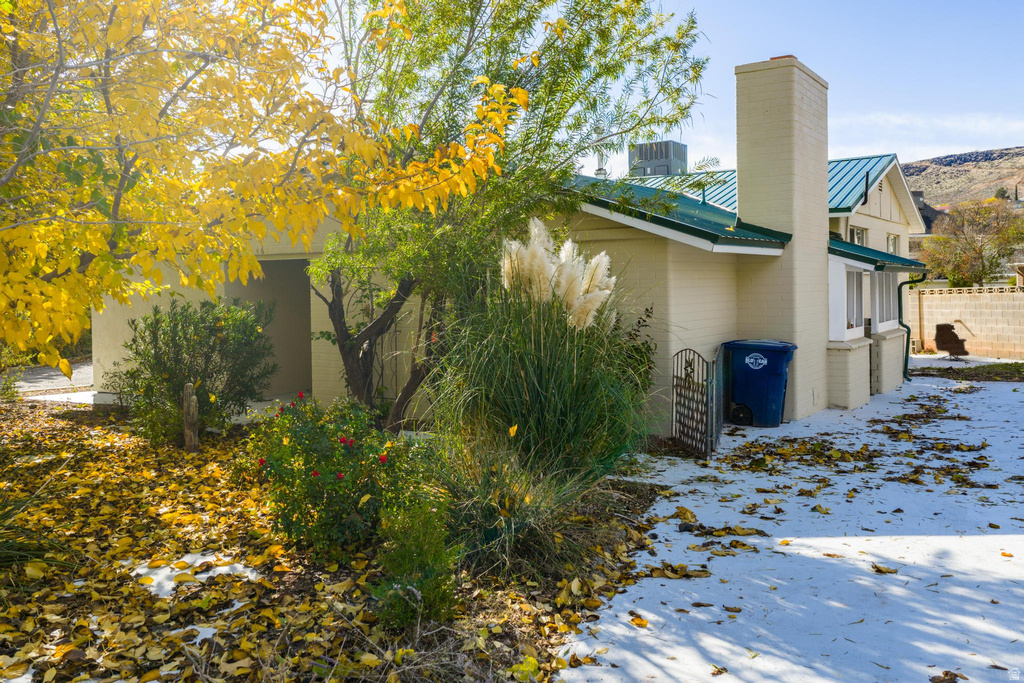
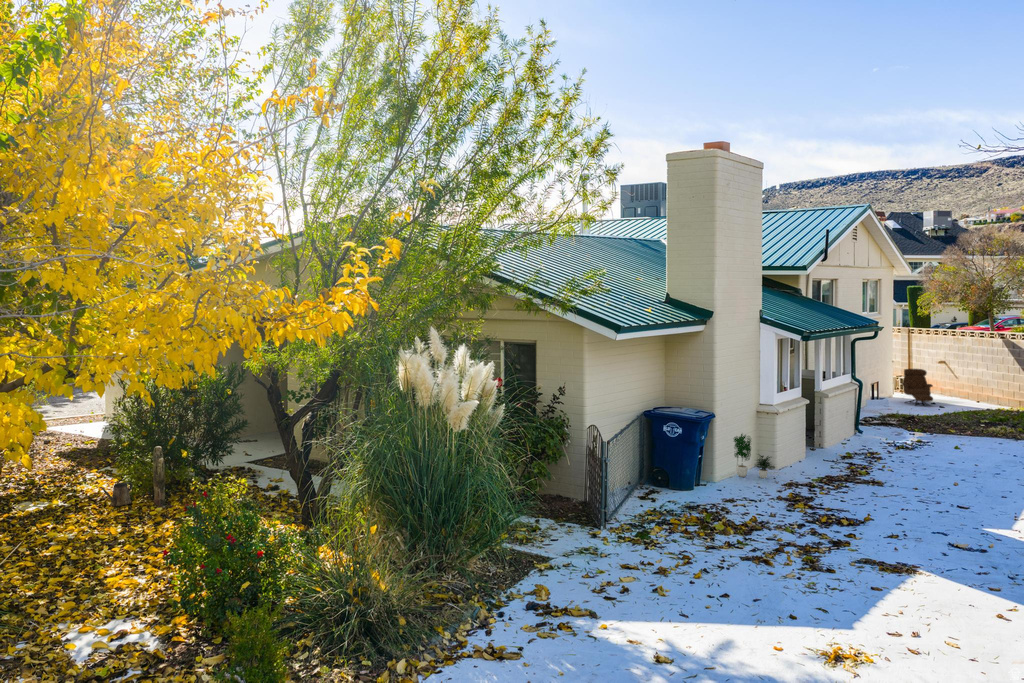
potted plant: none [812,367,859,417] -> present [734,434,772,478]
watering can: none [117,429,153,456] -> present [99,482,132,506]

